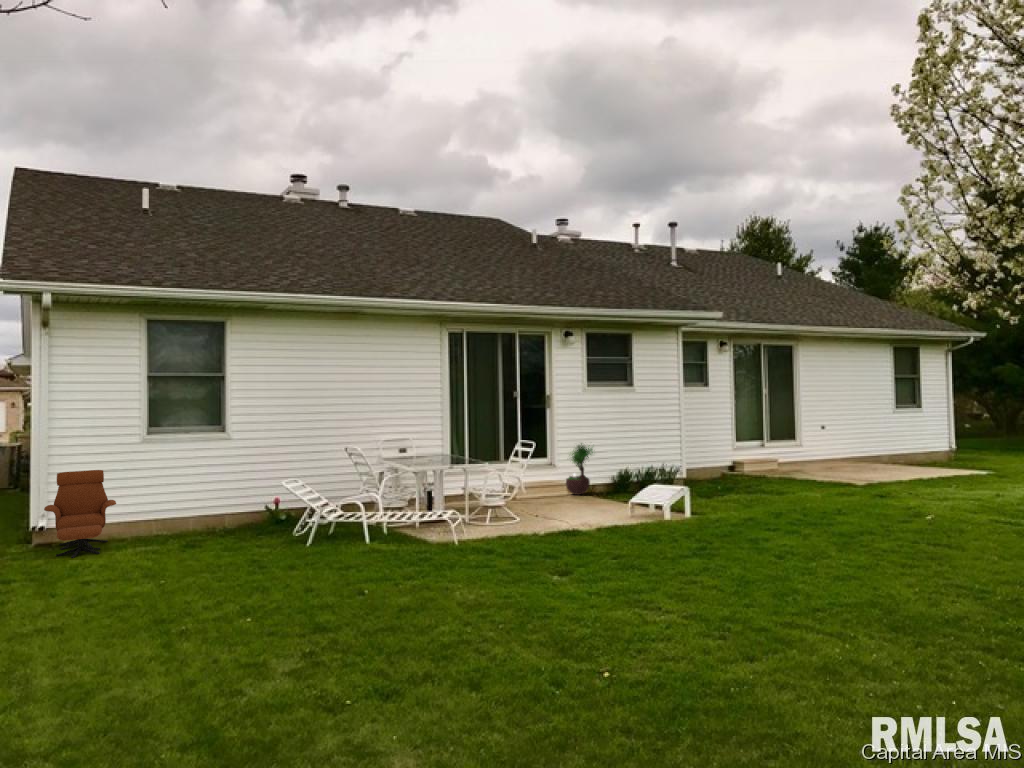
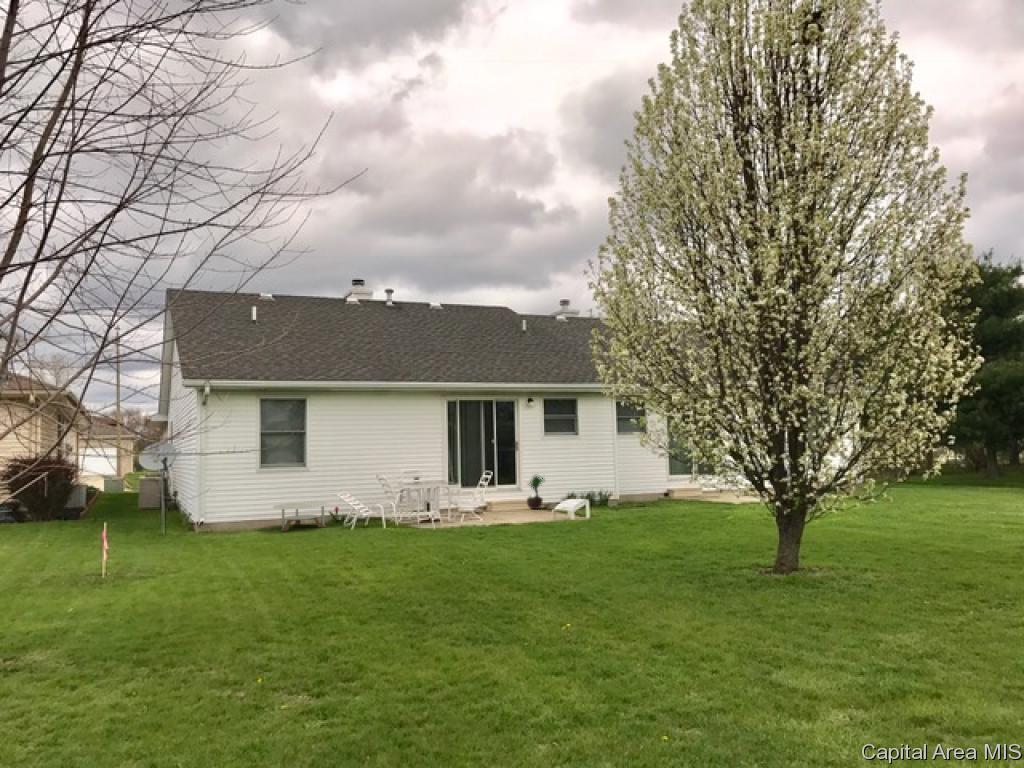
lounge chair: present [44,470,116,558] -> none [205,488,244,537]
round table: none [169,491,267,543] -> present [273,502,328,531]

